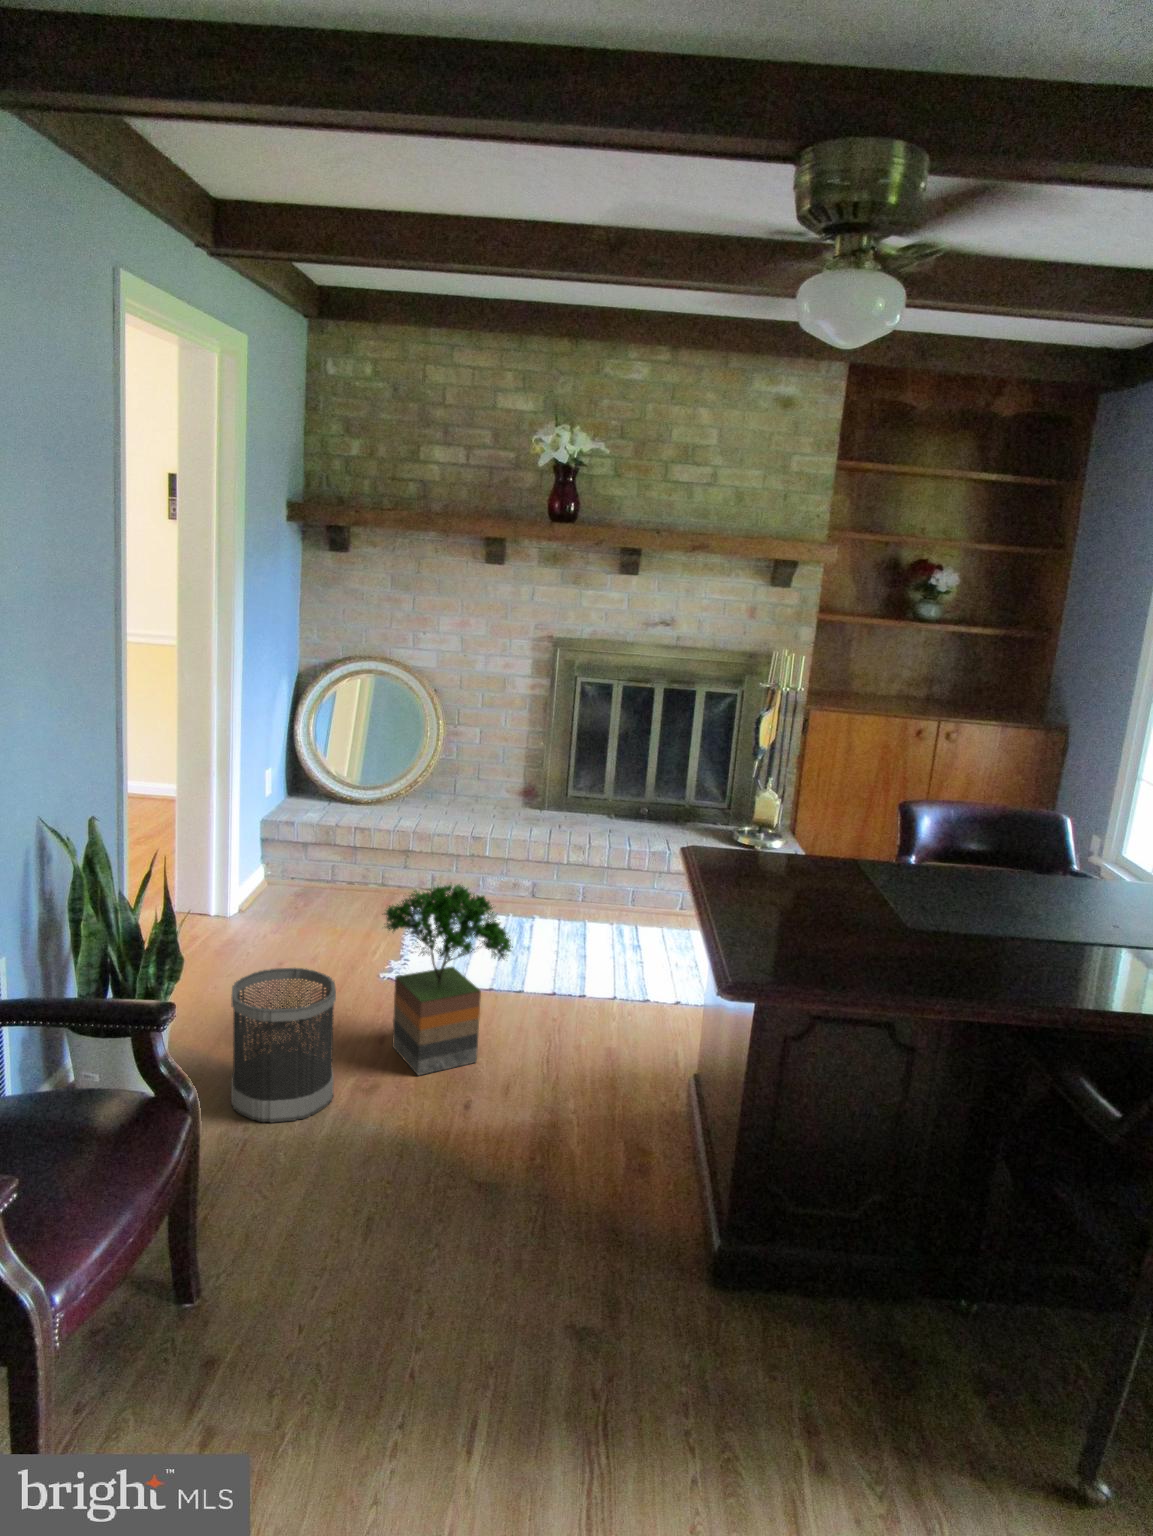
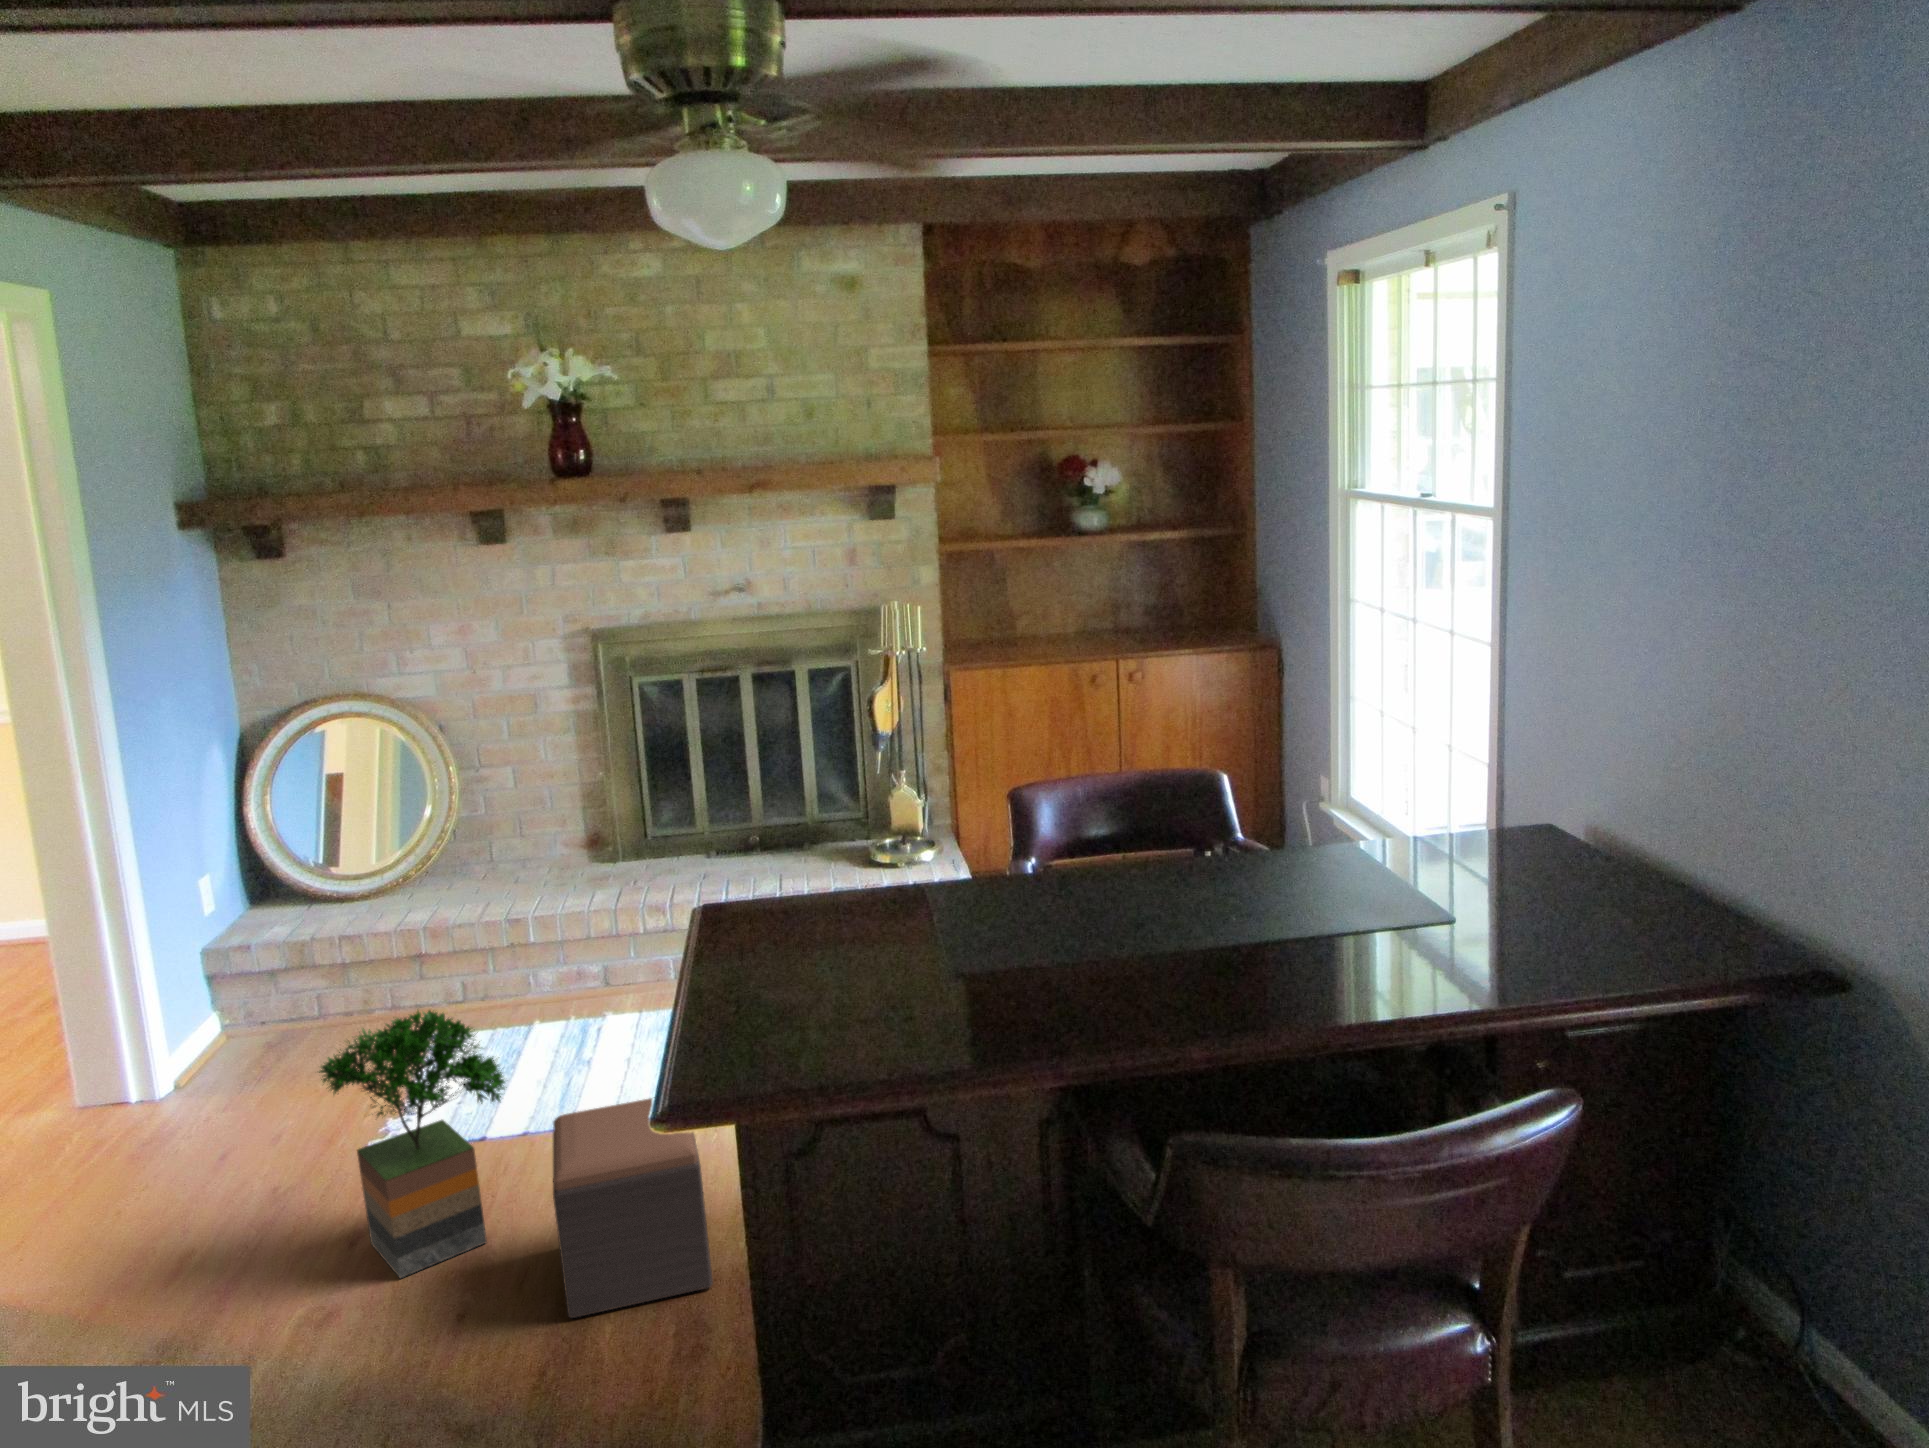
wastebasket: present [231,968,336,1123] -> none [95,1167,274,1392]
footstool: none [537,978,663,1130] -> present [553,1098,713,1318]

